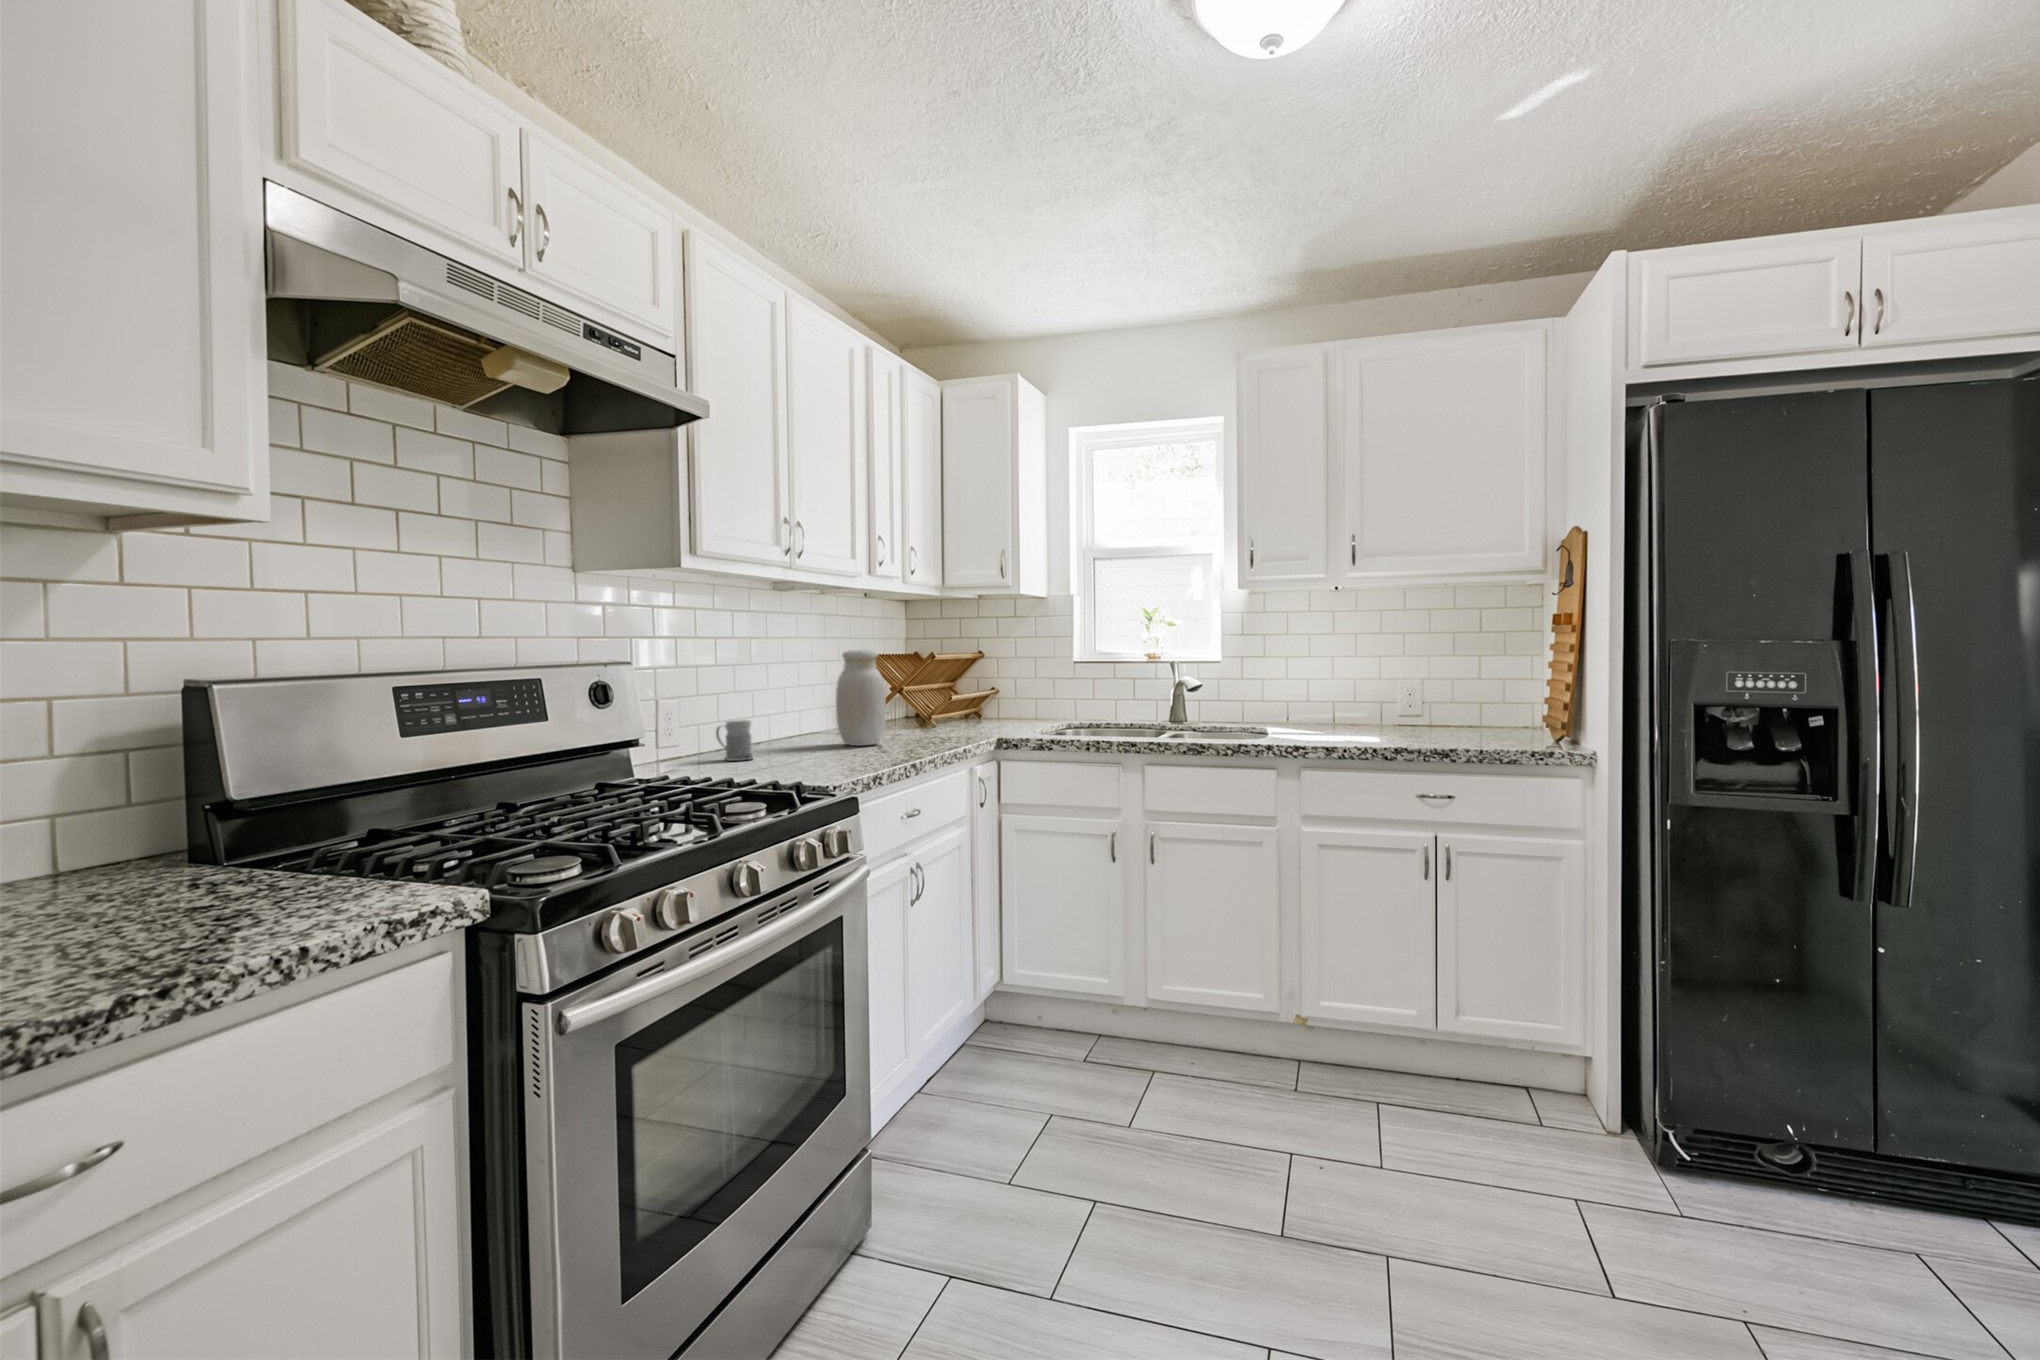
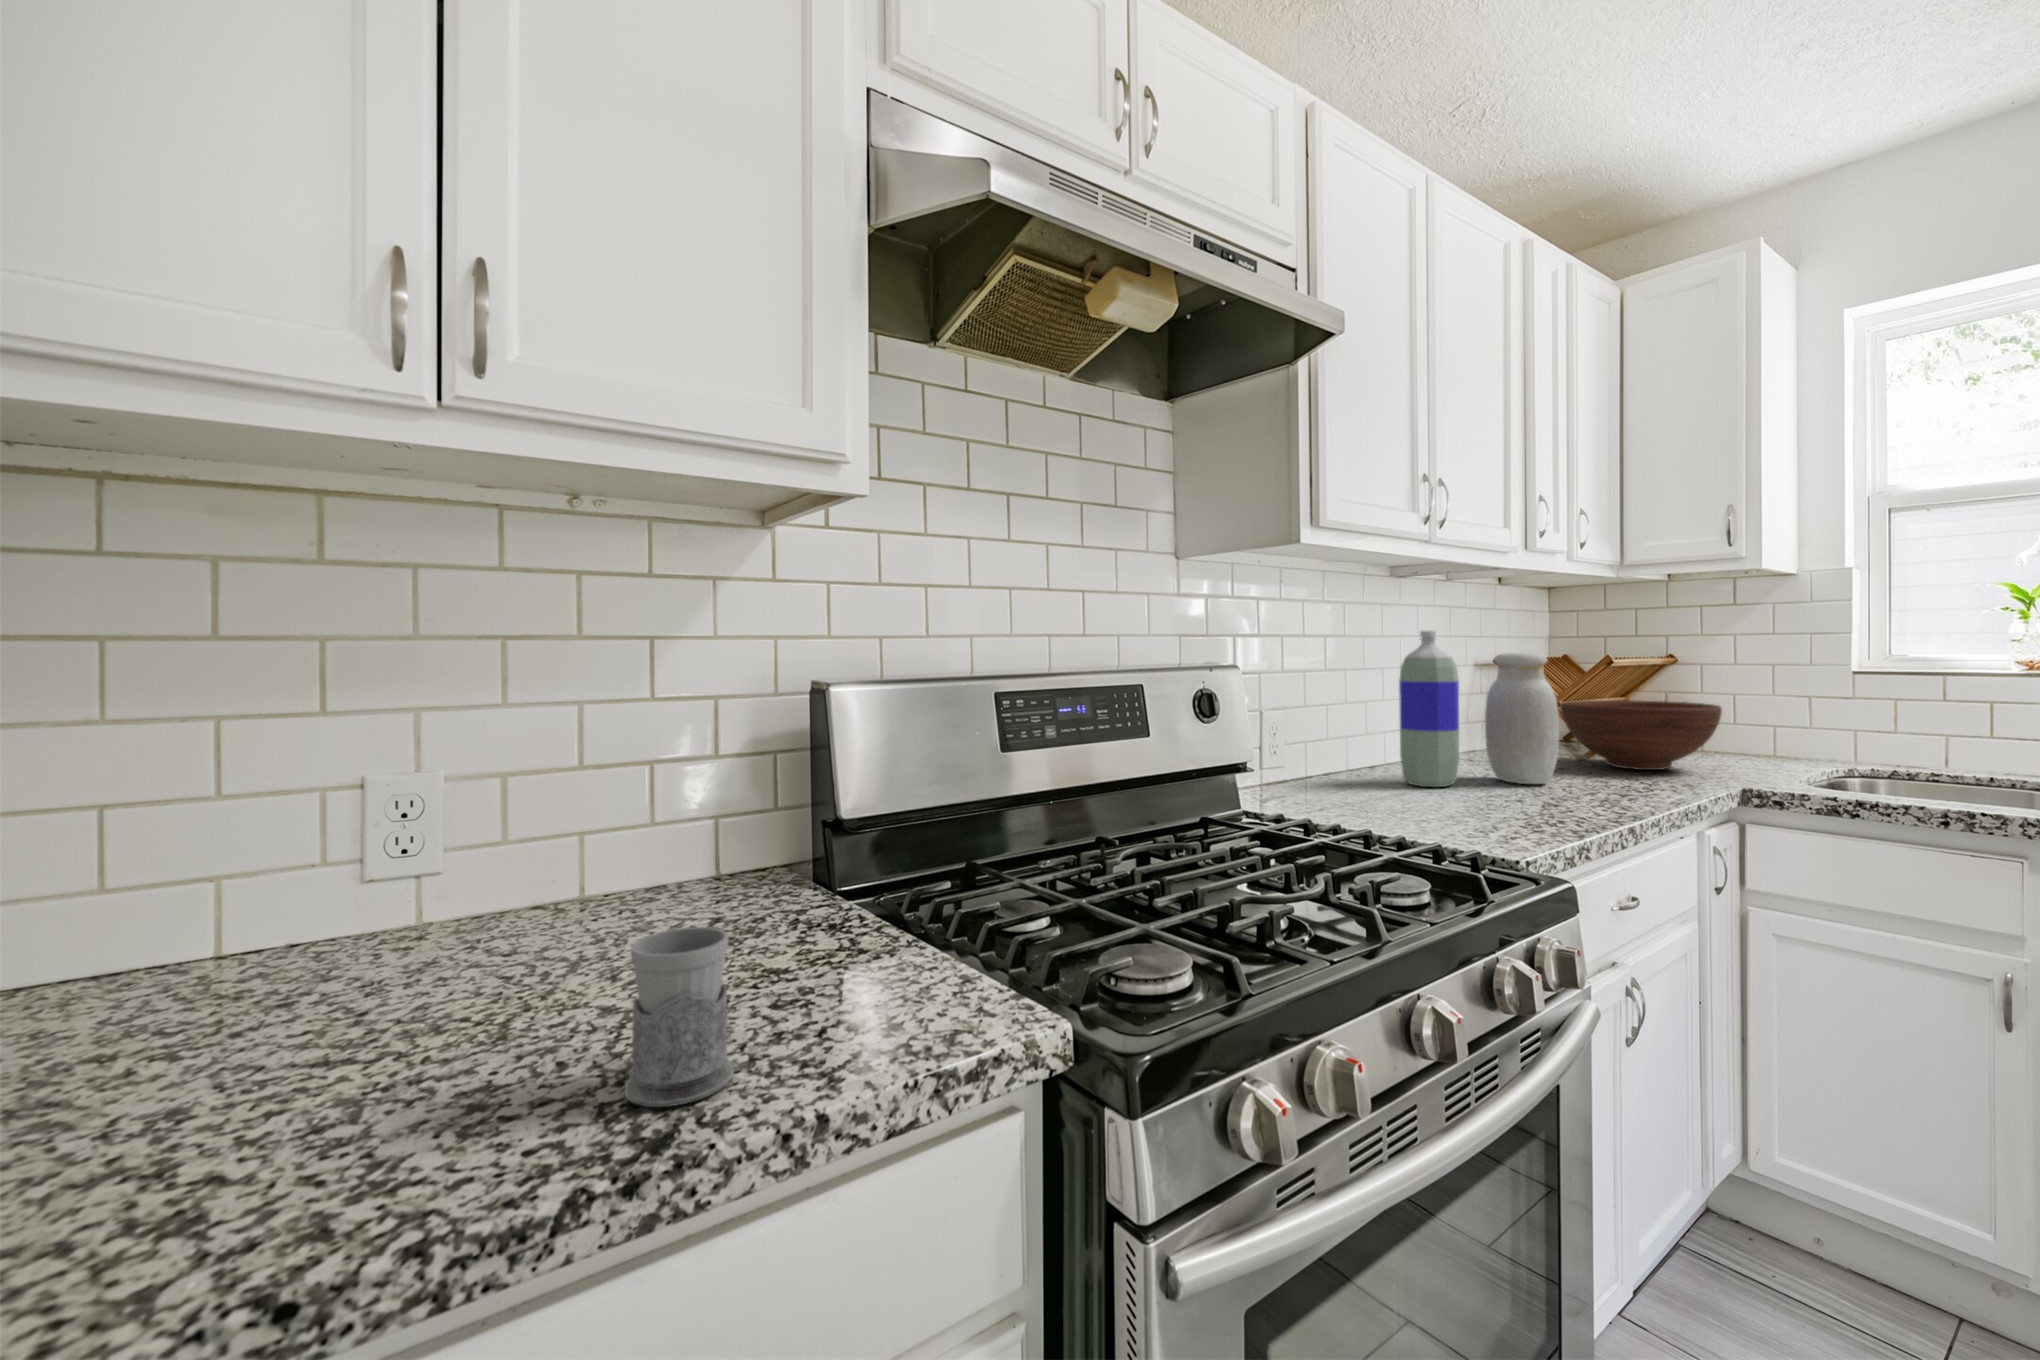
bottle: none [770,634,815,753] -> present [1399,631,1459,787]
fruit bowl: none [896,684,995,732] -> present [1560,700,1722,770]
mug: present [716,720,753,761] -> present [625,927,733,1107]

